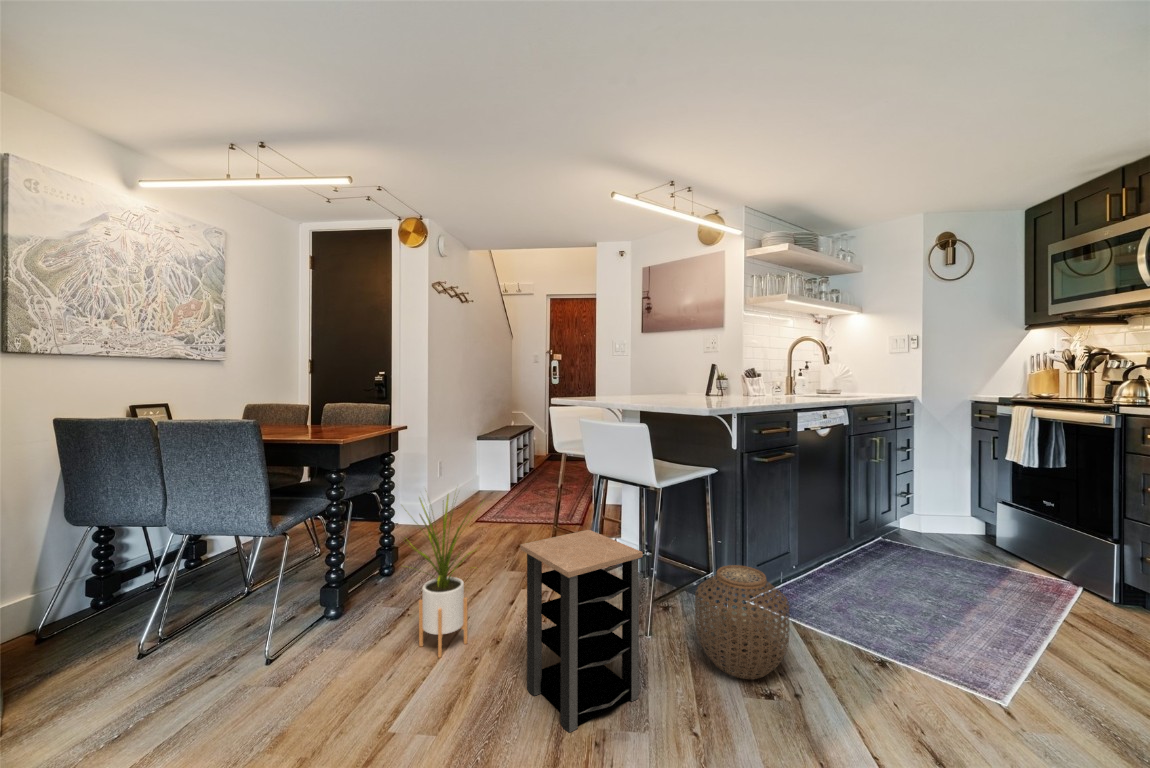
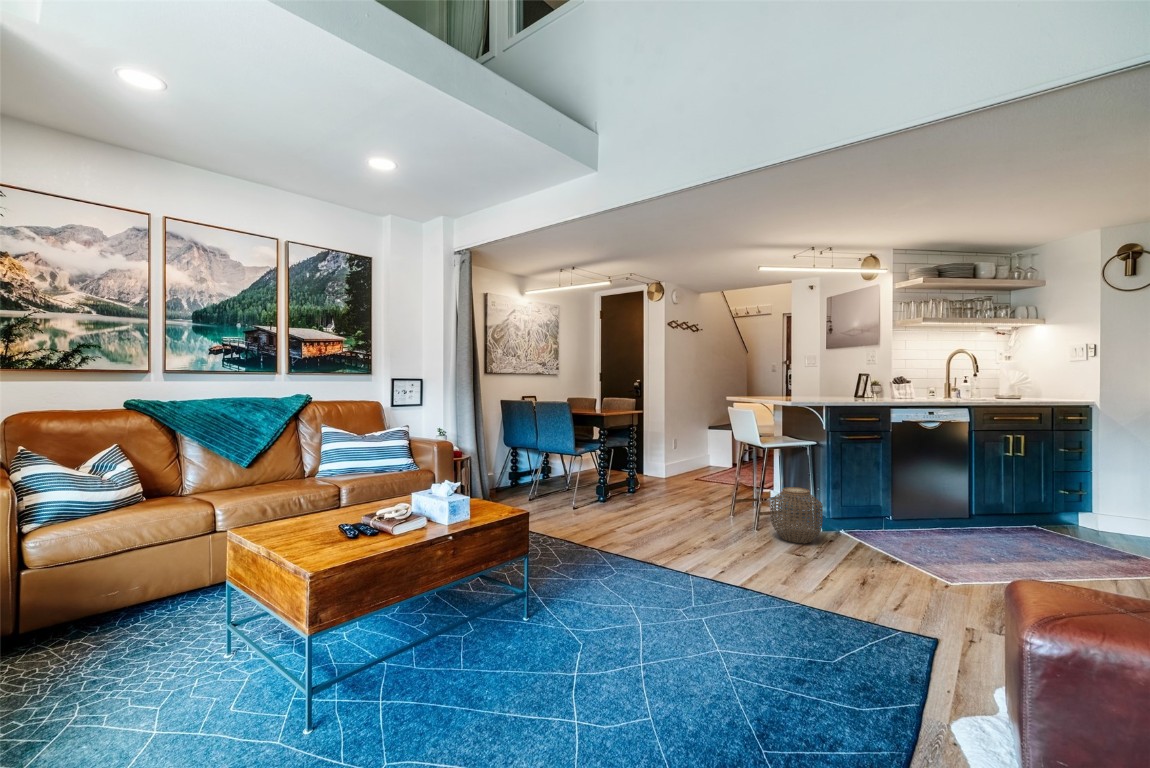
house plant: present [408,495,477,658] -> none [630,436,671,515]
side table: present [520,530,643,733] -> none [678,461,731,538]

